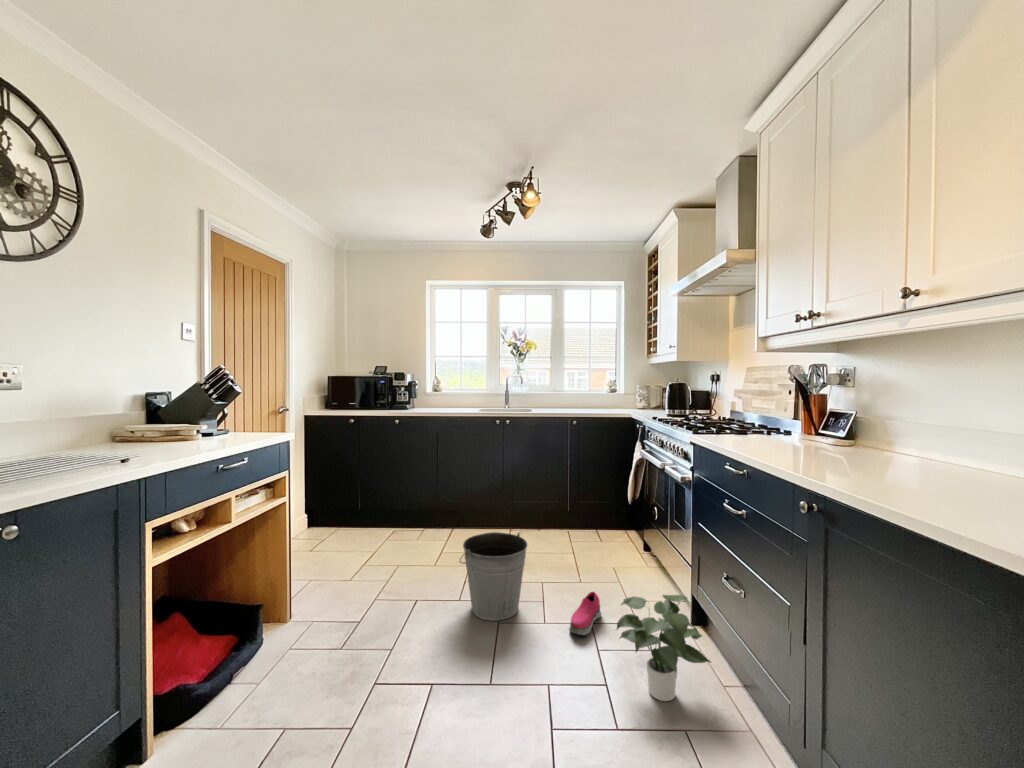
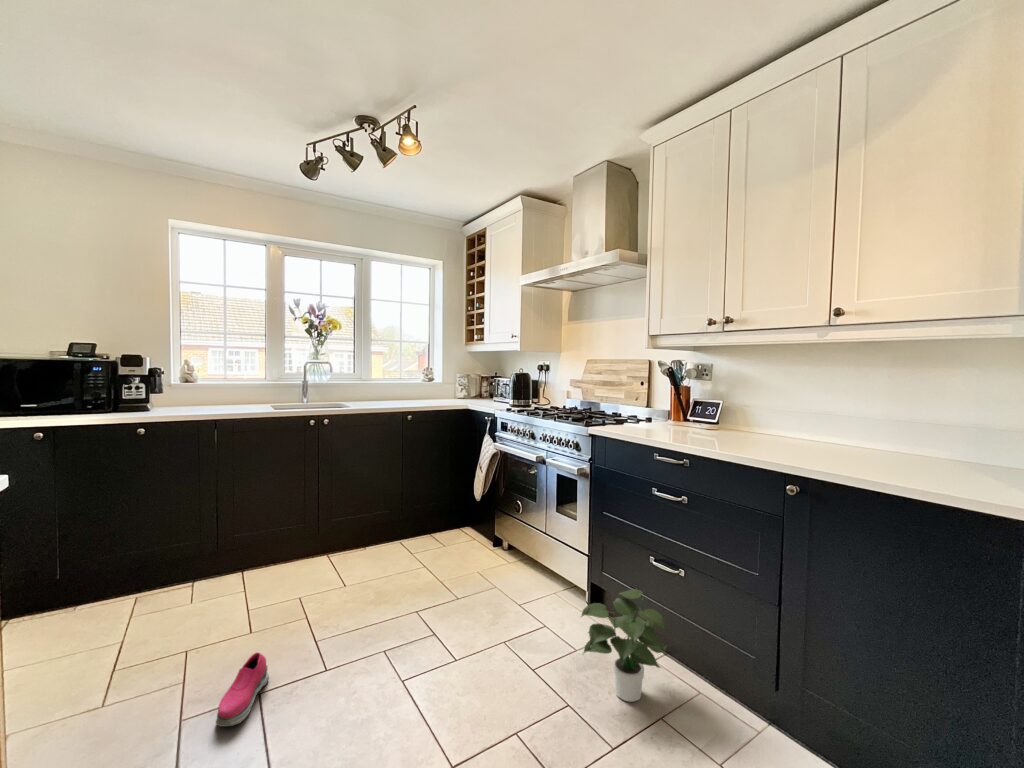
bucket: present [460,532,528,621] -> none [348,564,439,691]
shoe: present [569,592,601,636] -> present [216,653,269,726]

